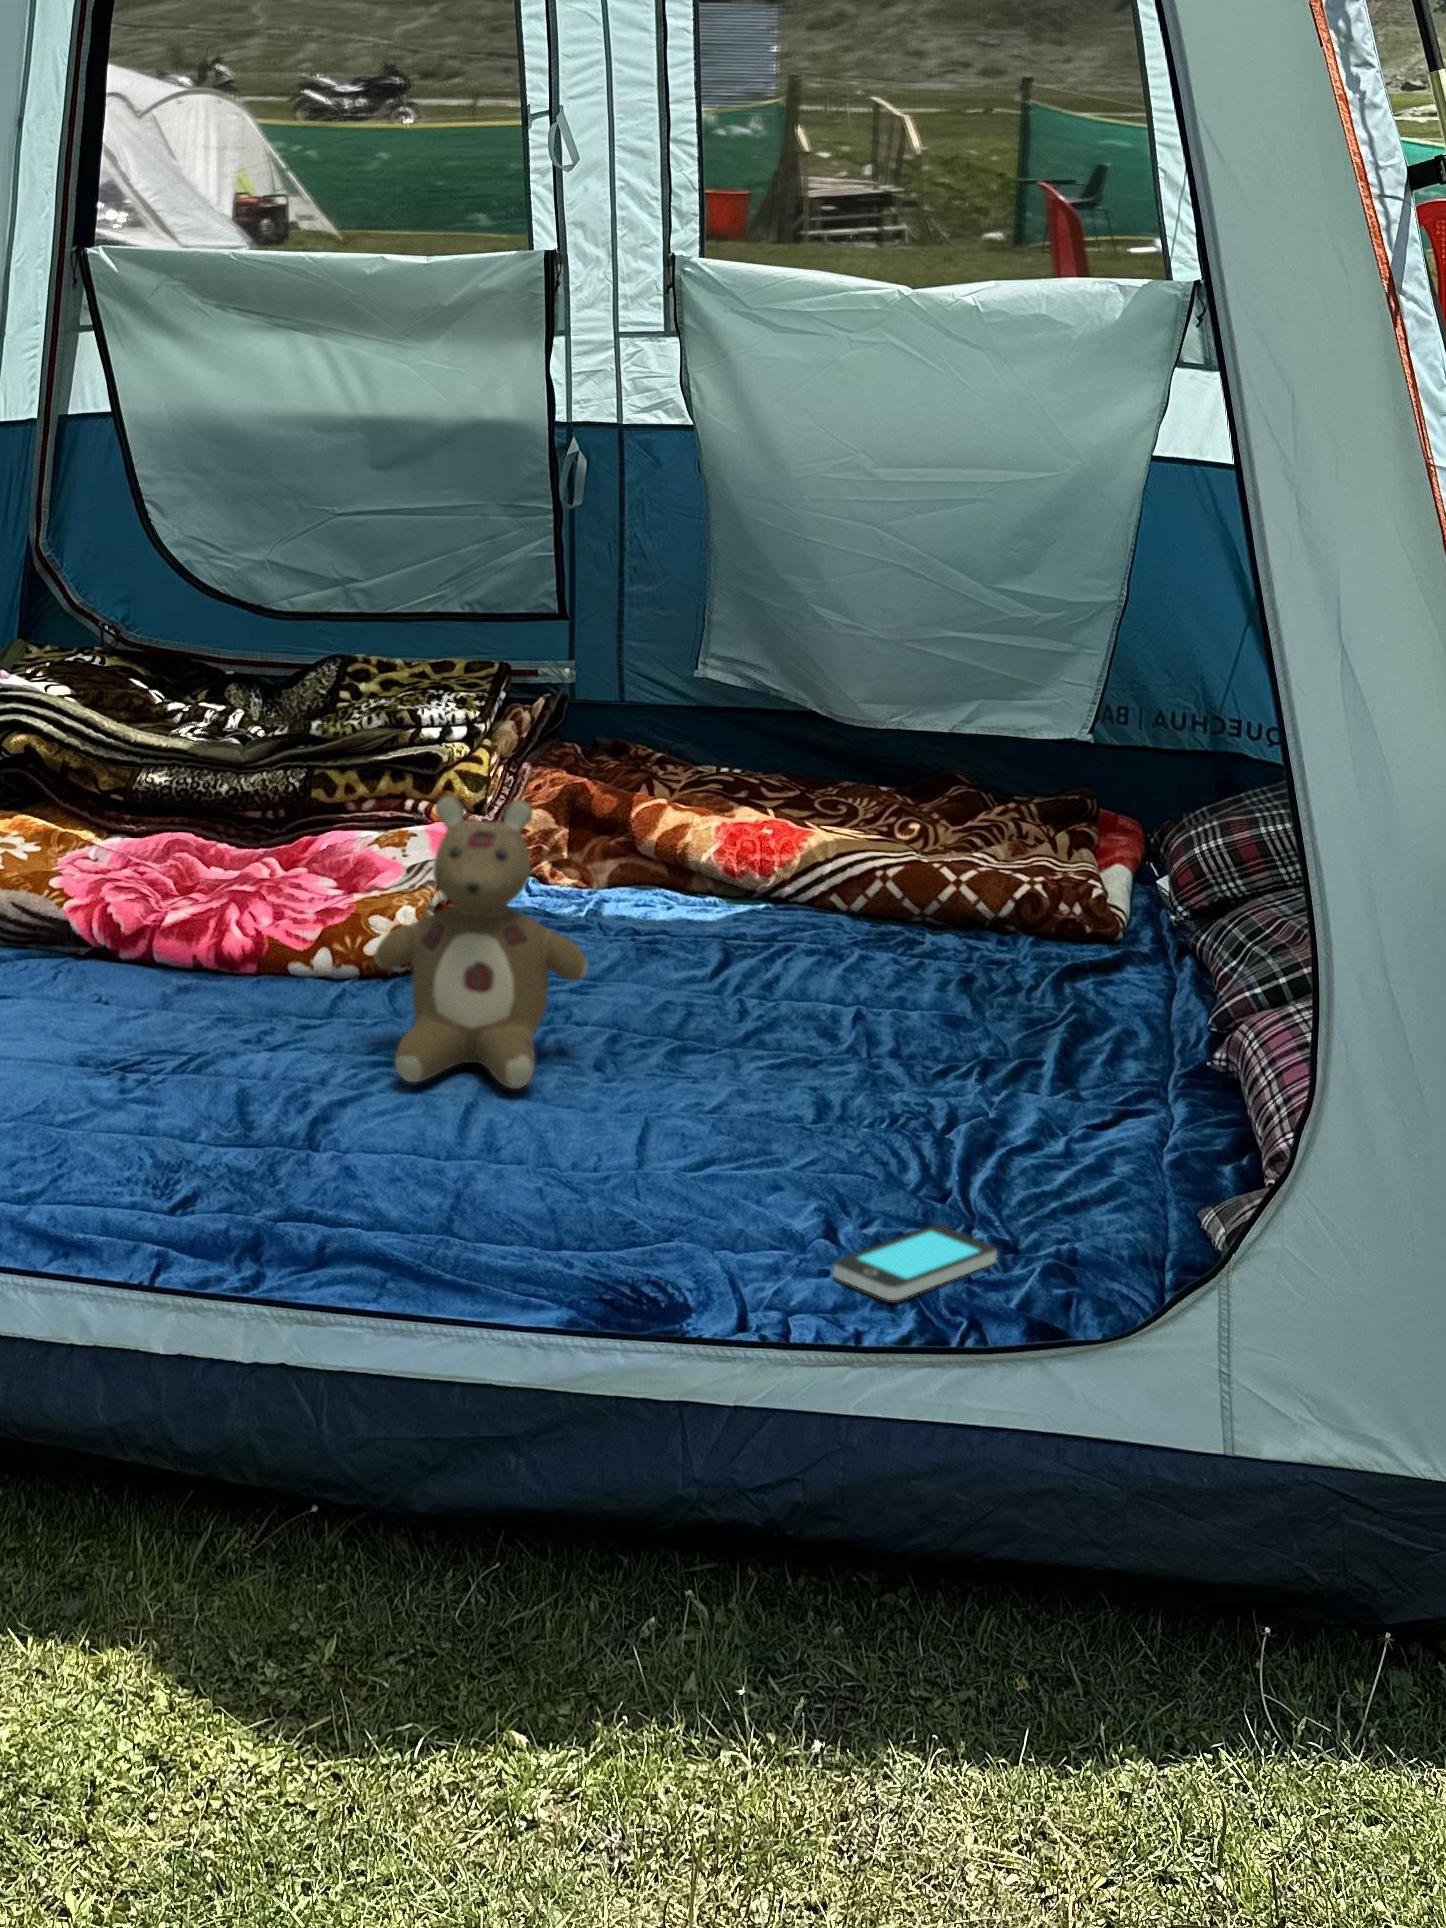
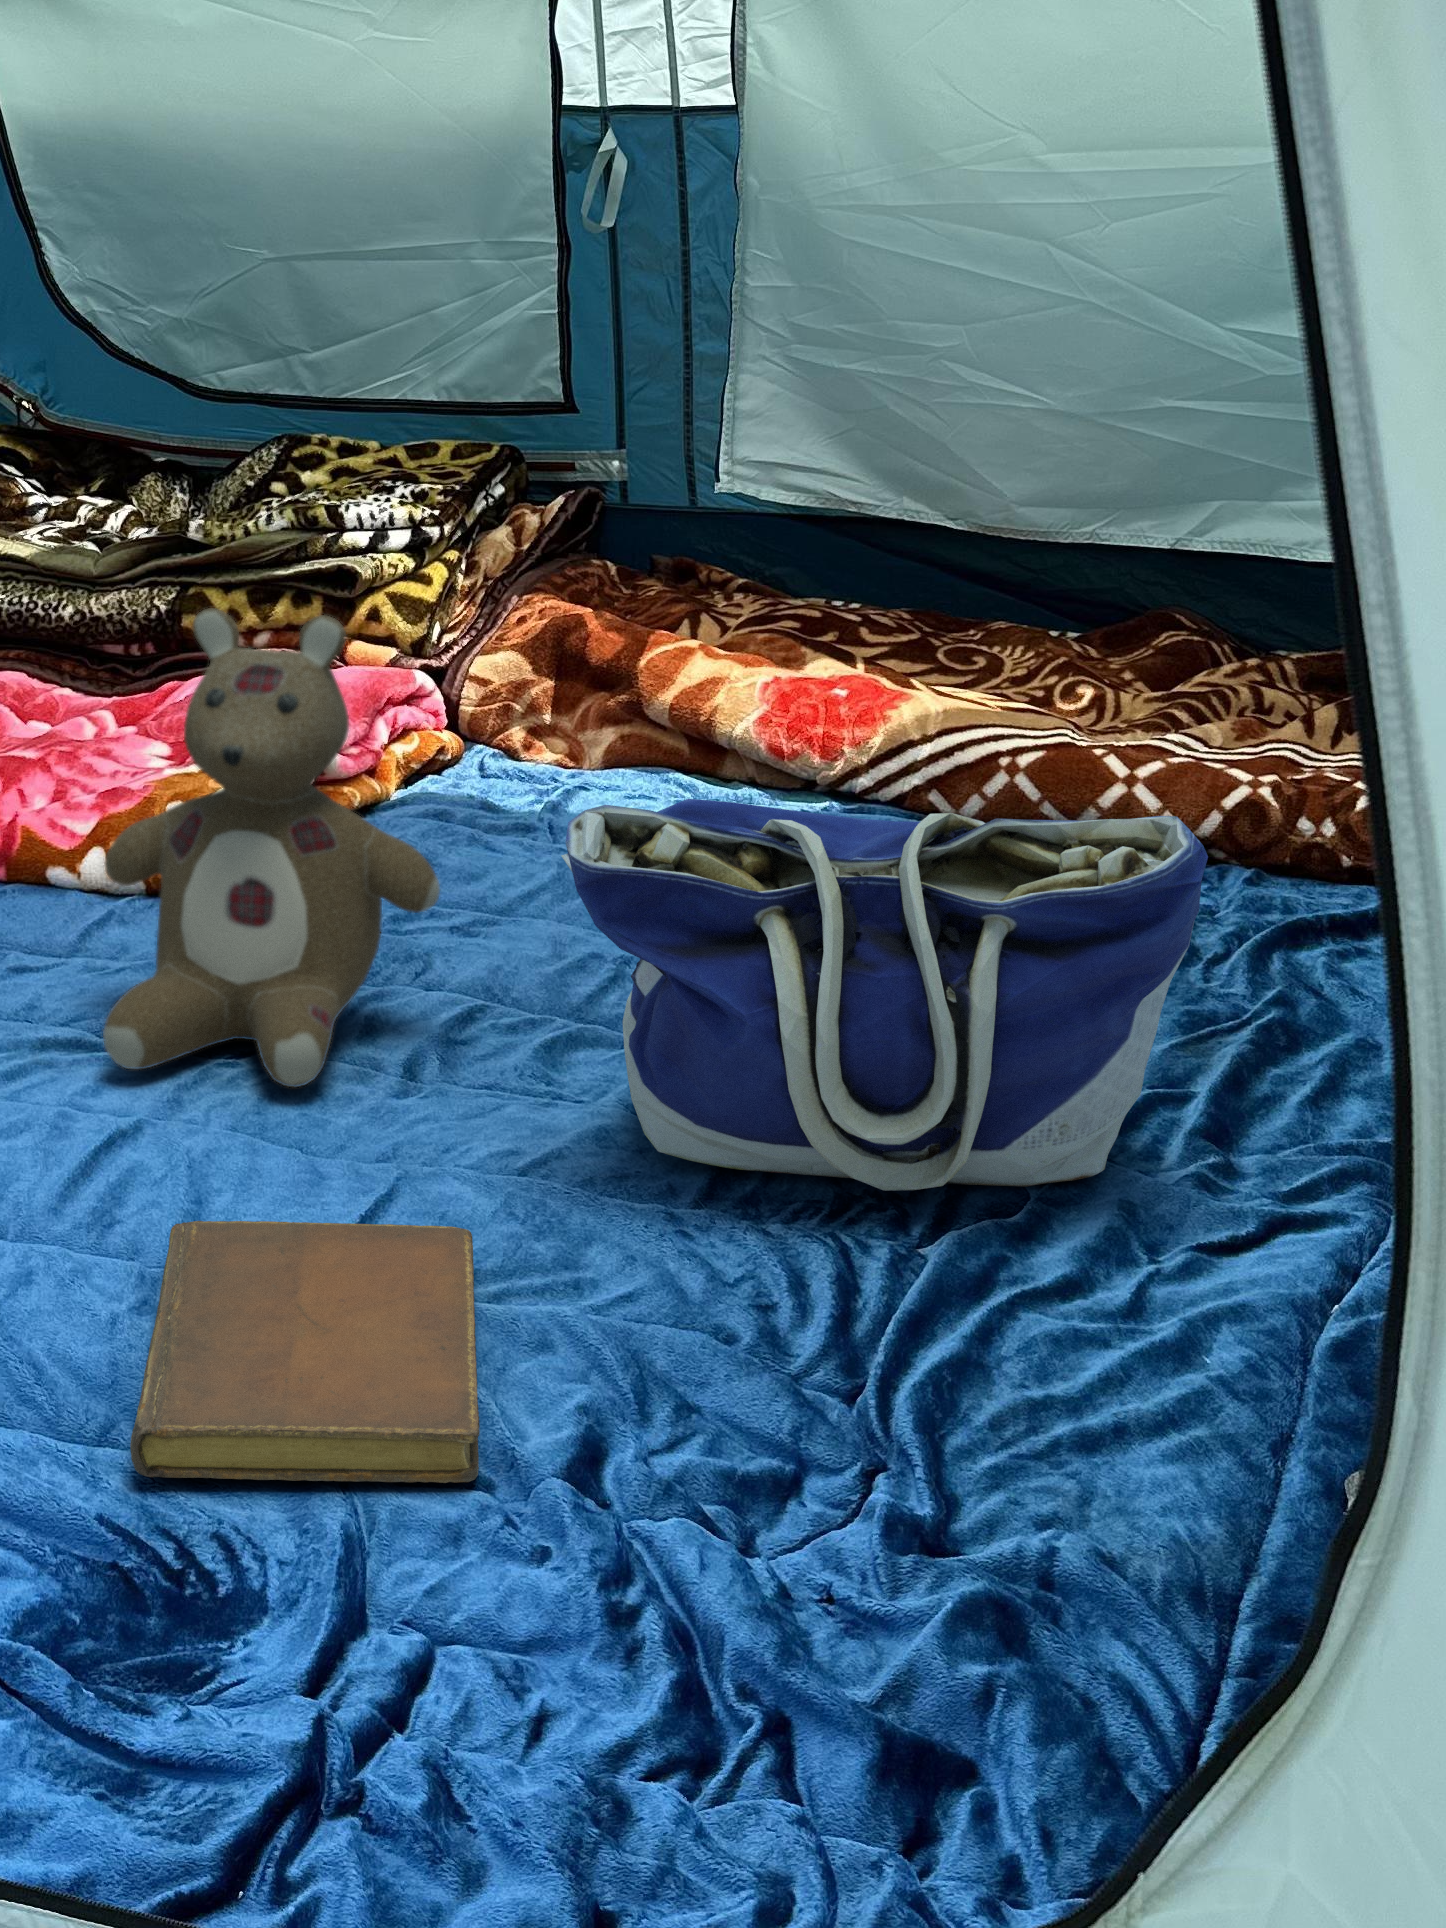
tote bag: none [693,907,1060,1132] -> present [561,799,1208,1191]
notebook: none [492,1159,716,1291] -> present [130,1221,480,1483]
smartphone: present [834,1225,997,1300] -> none [707,1382,1029,1537]

